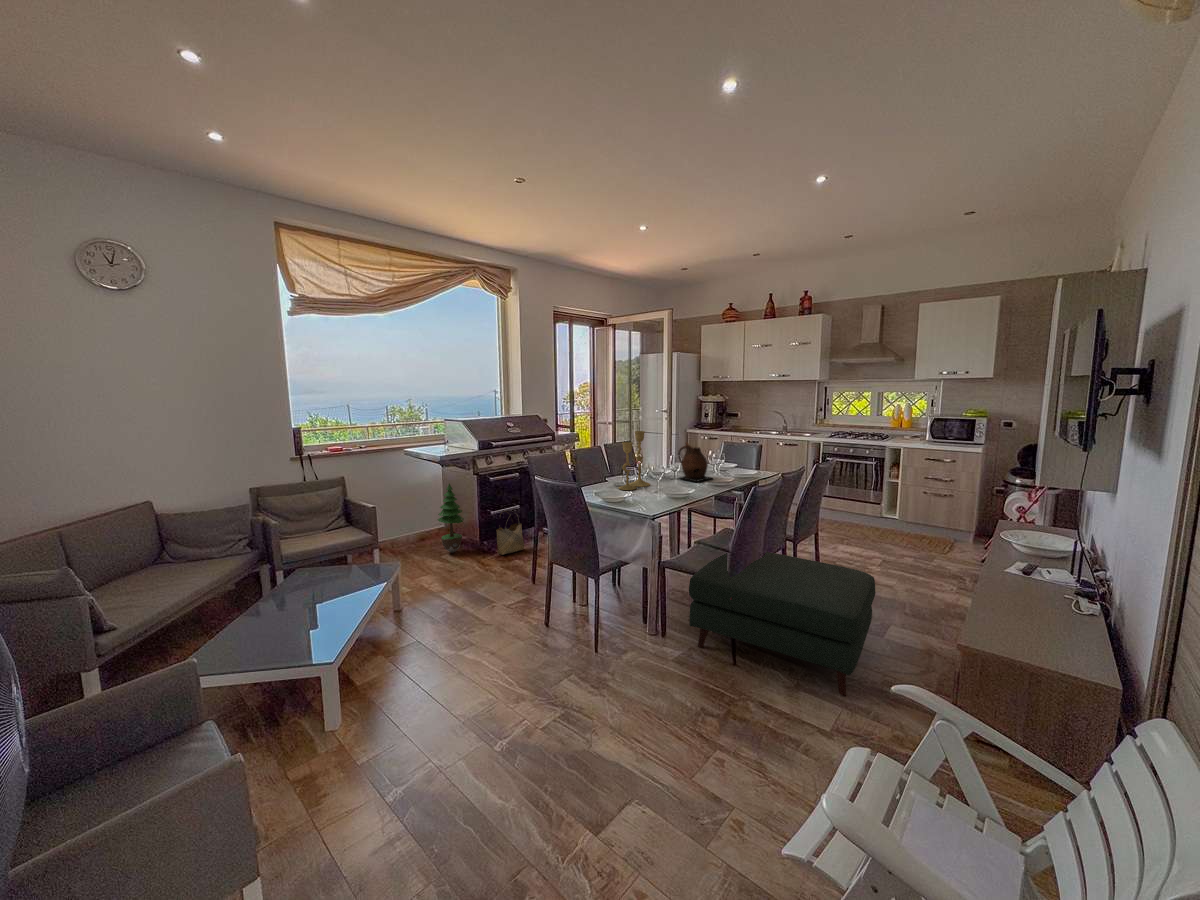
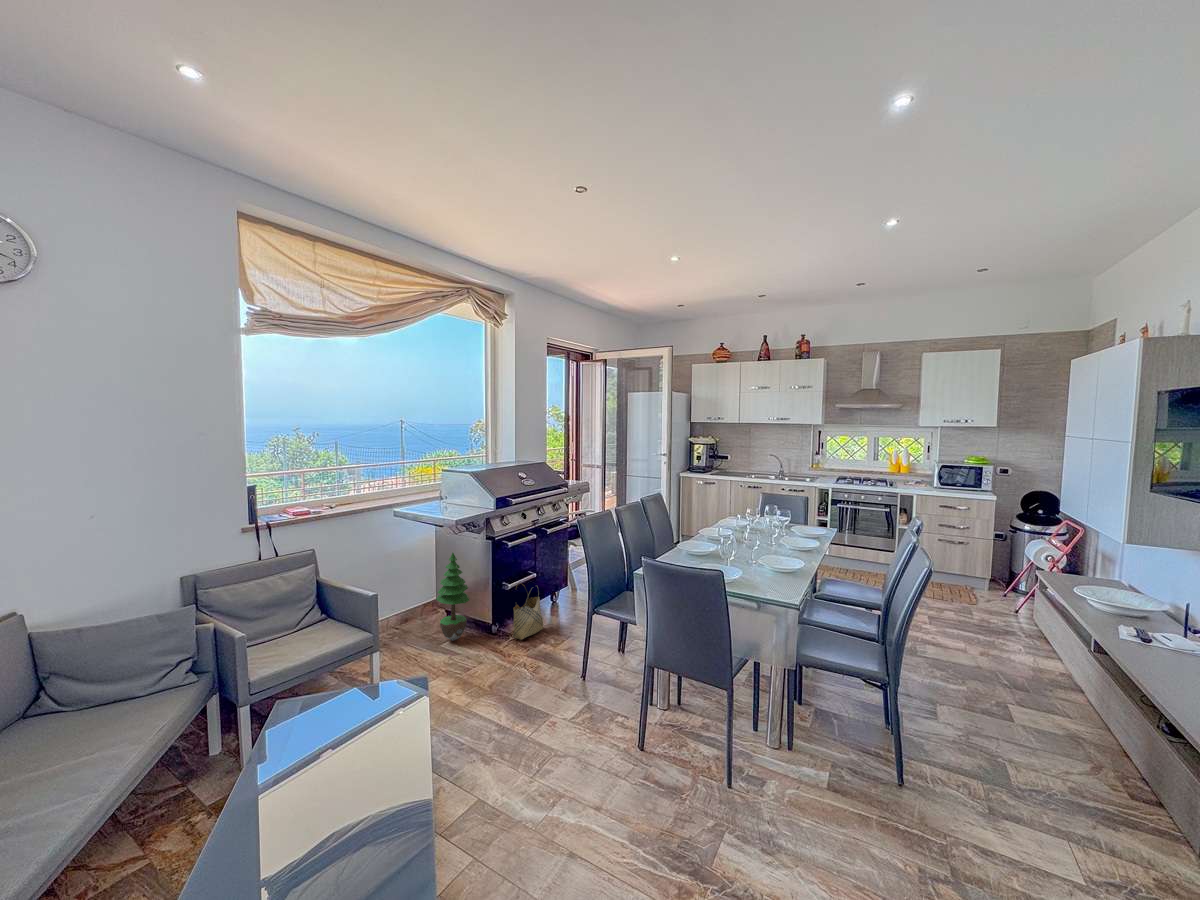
candlestick: present [619,431,650,490] -> none [705,490,735,564]
ceramic pitcher: present [678,443,712,481] -> none [753,501,793,548]
ottoman: present [689,552,875,696] -> none [832,626,1078,821]

